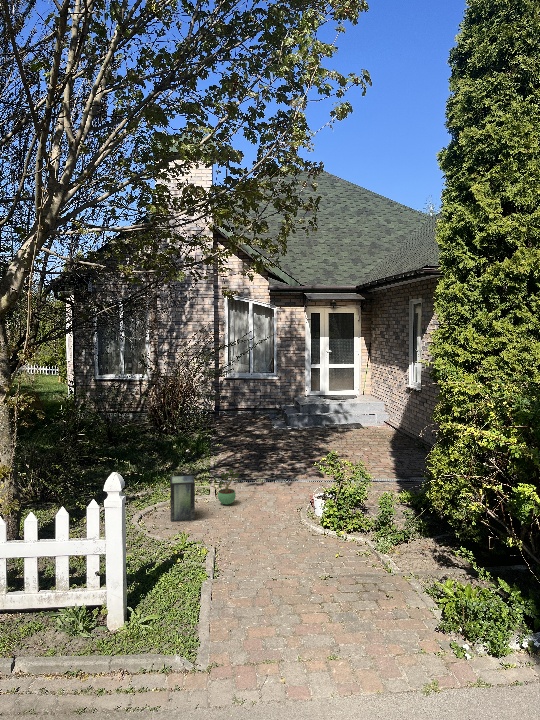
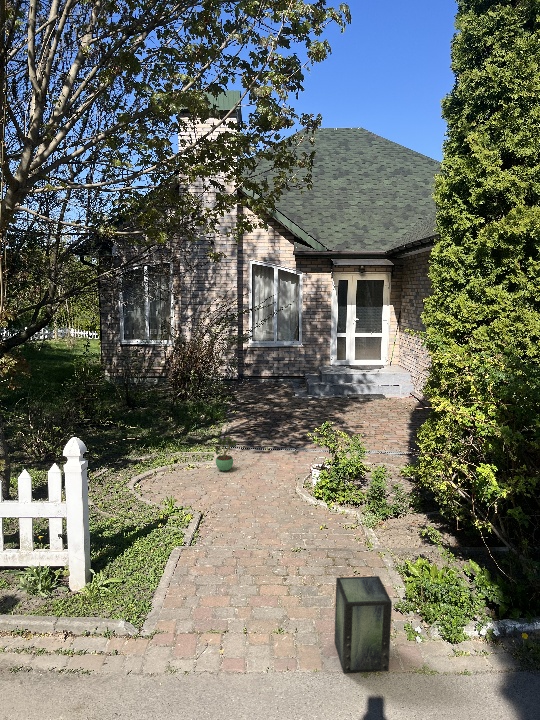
storage box: present [170,475,195,522] -> present [334,576,392,673]

